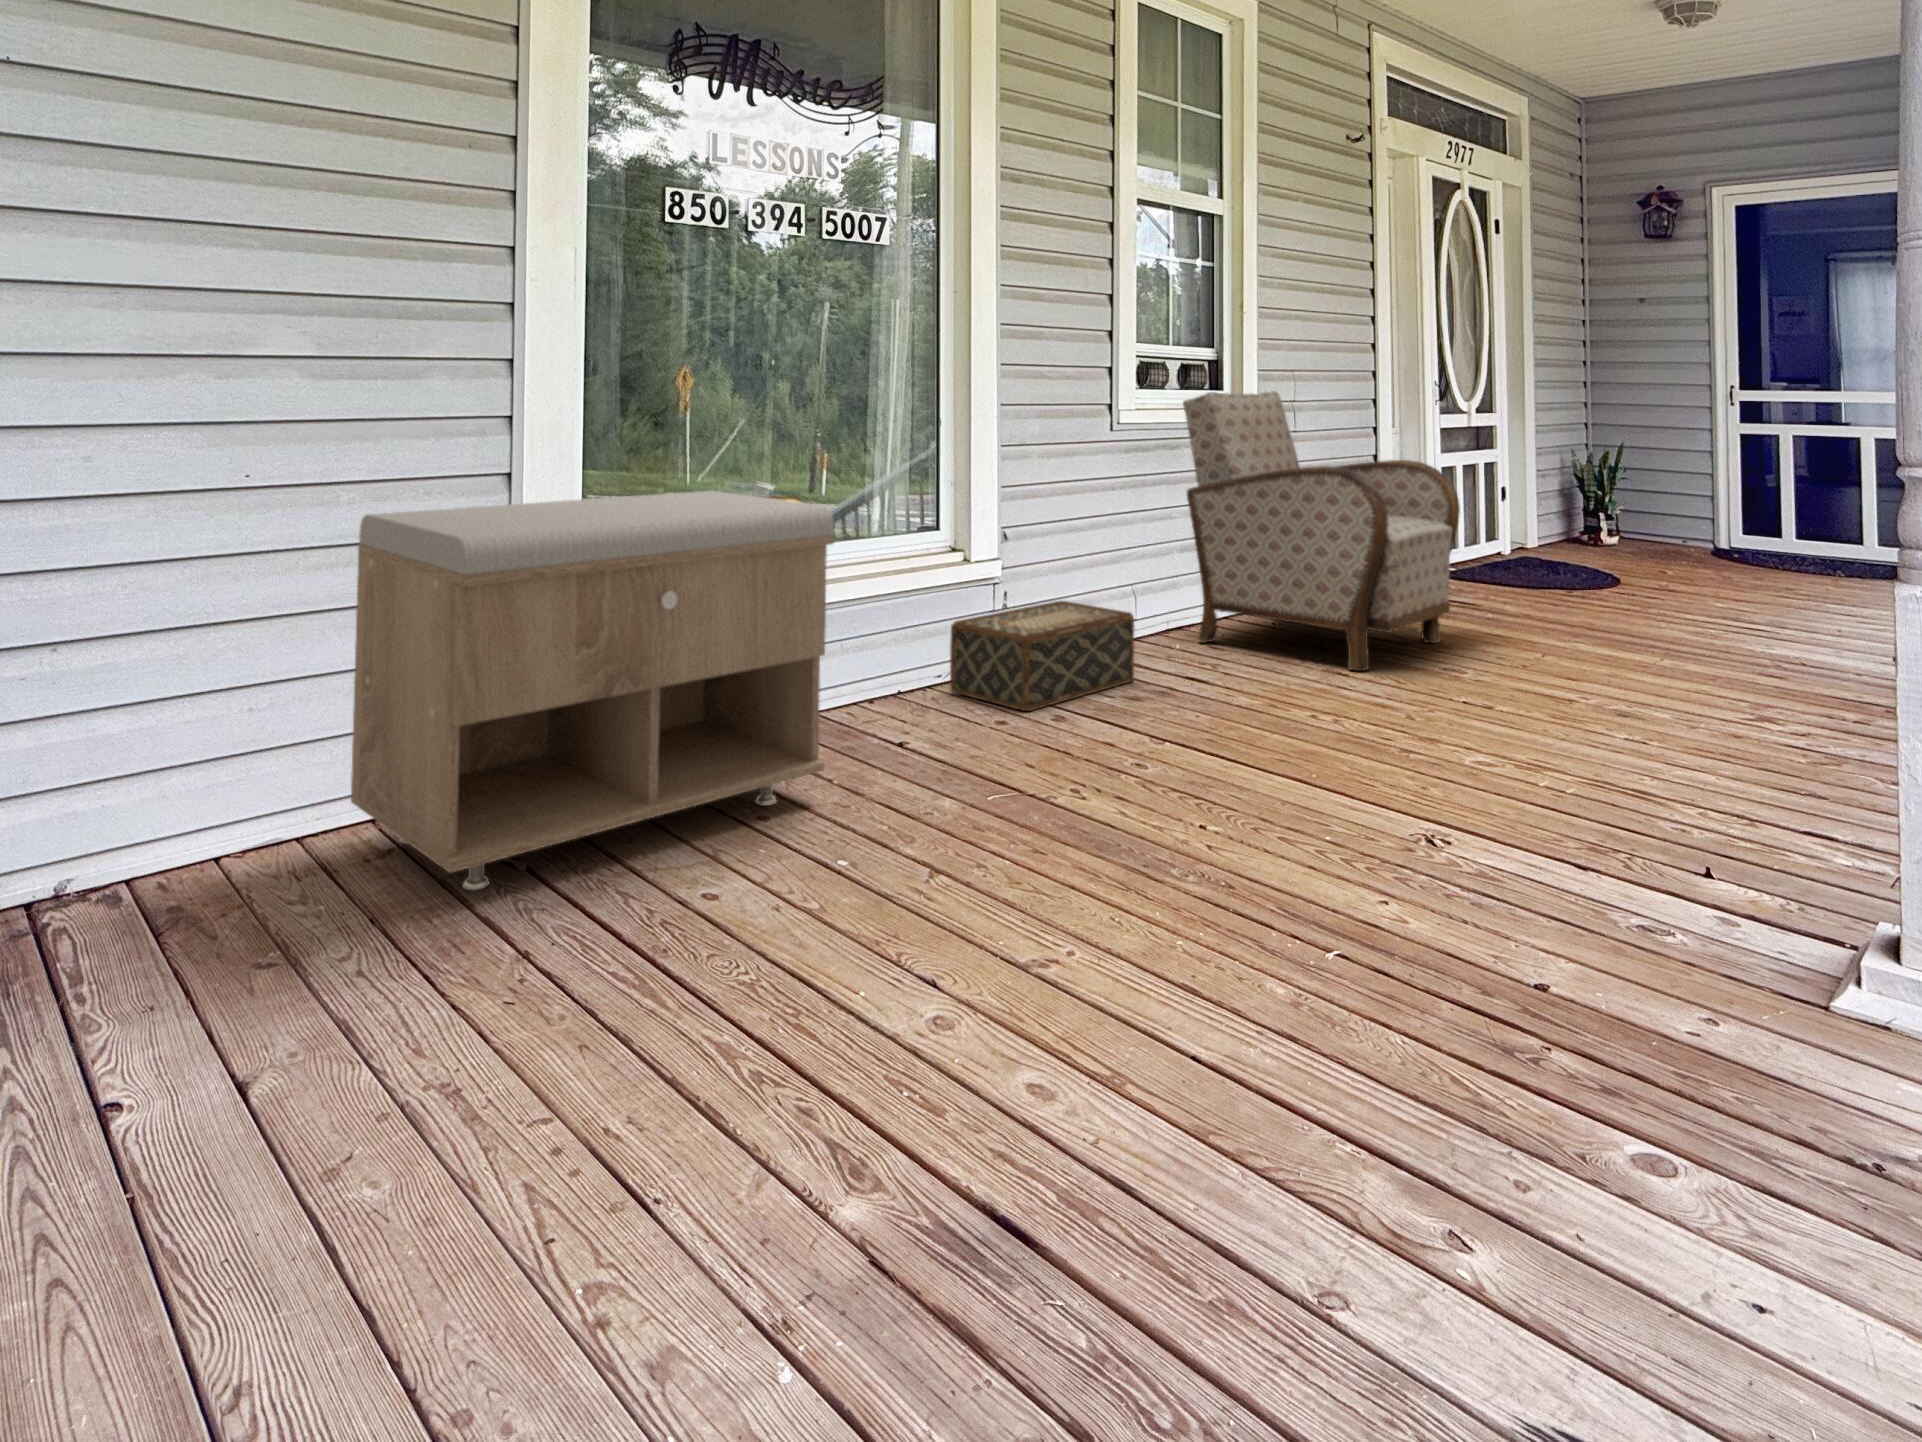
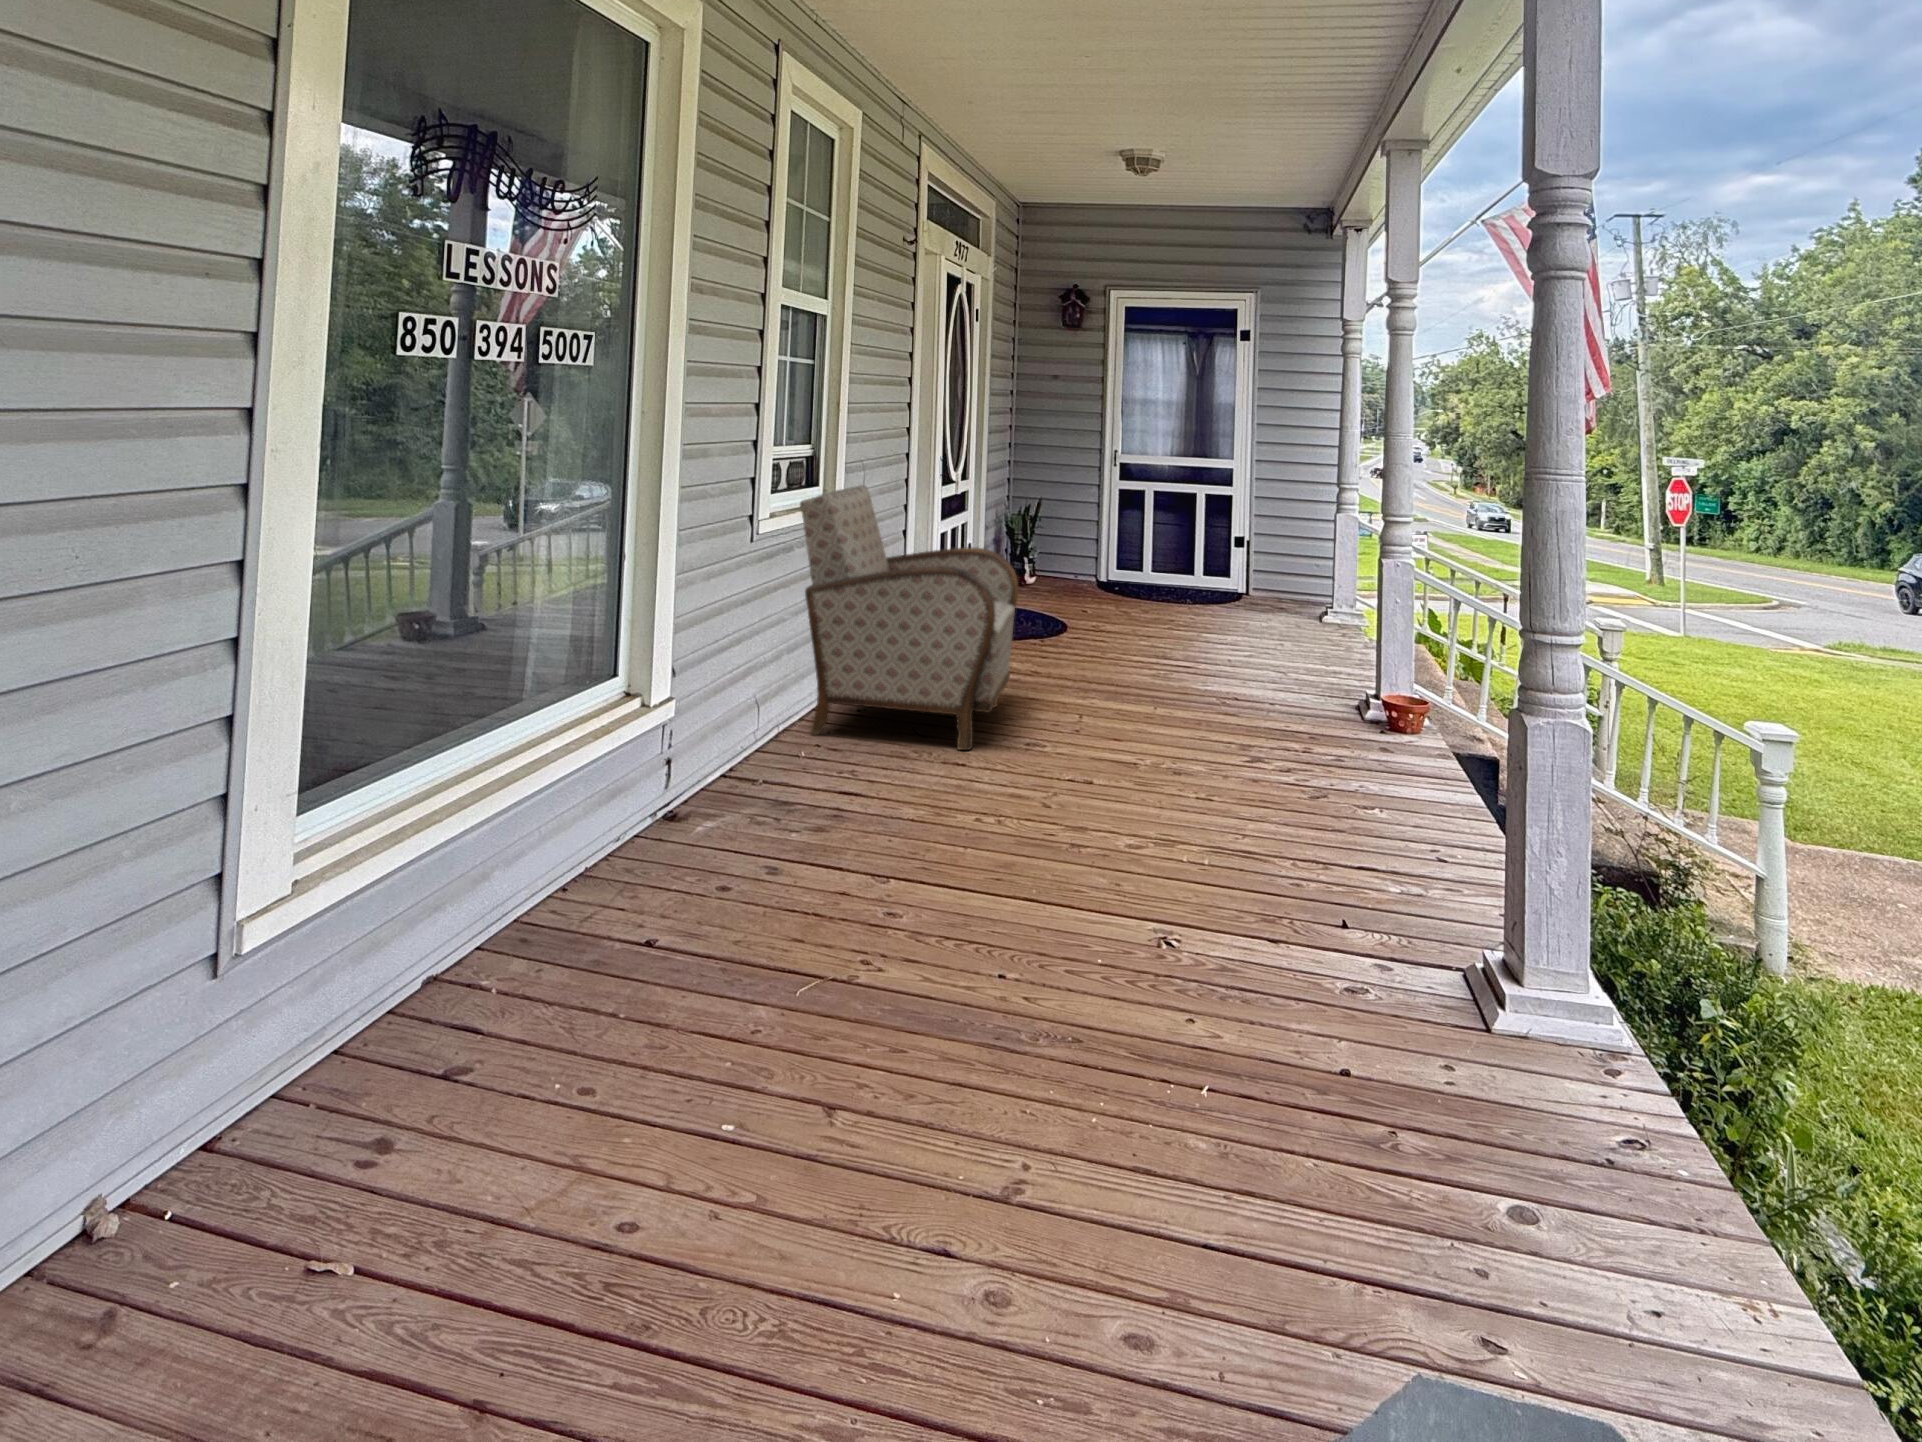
storage bench: present [351,490,834,891] -> none [17,684,658,1326]
woven basket: present [950,601,1134,711] -> none [632,720,798,856]

